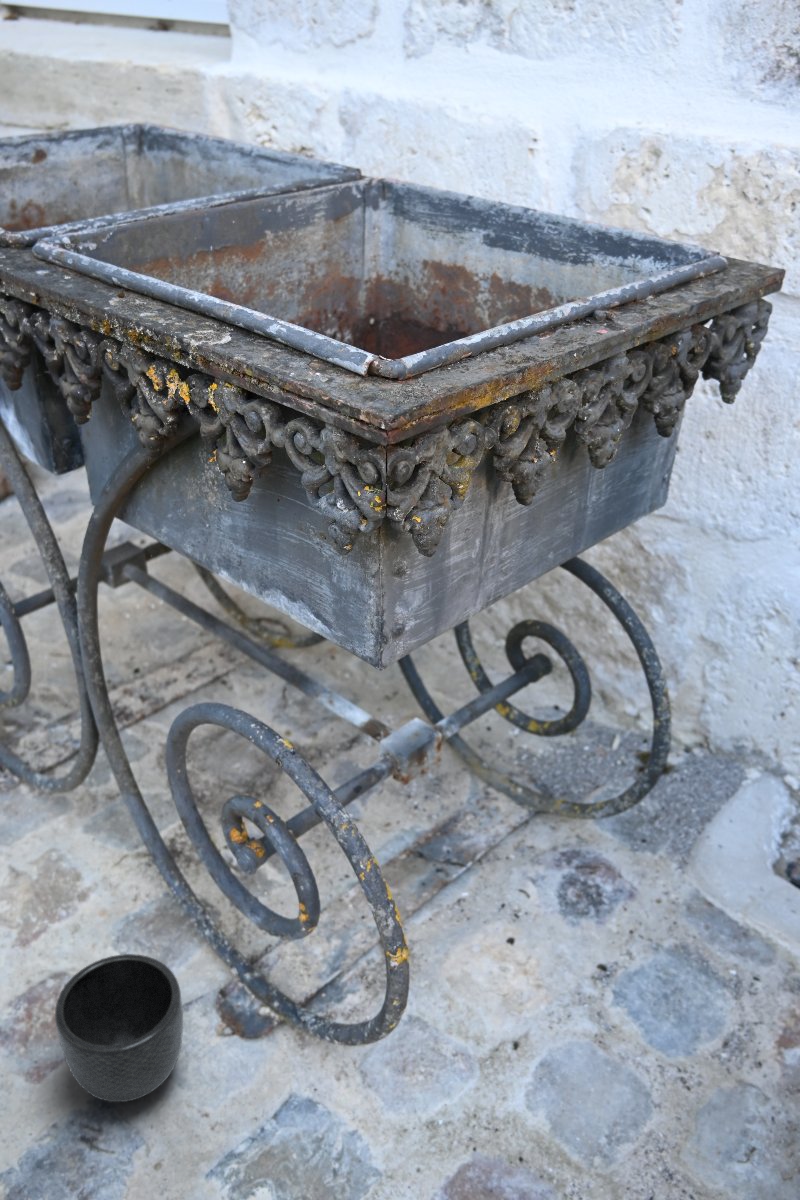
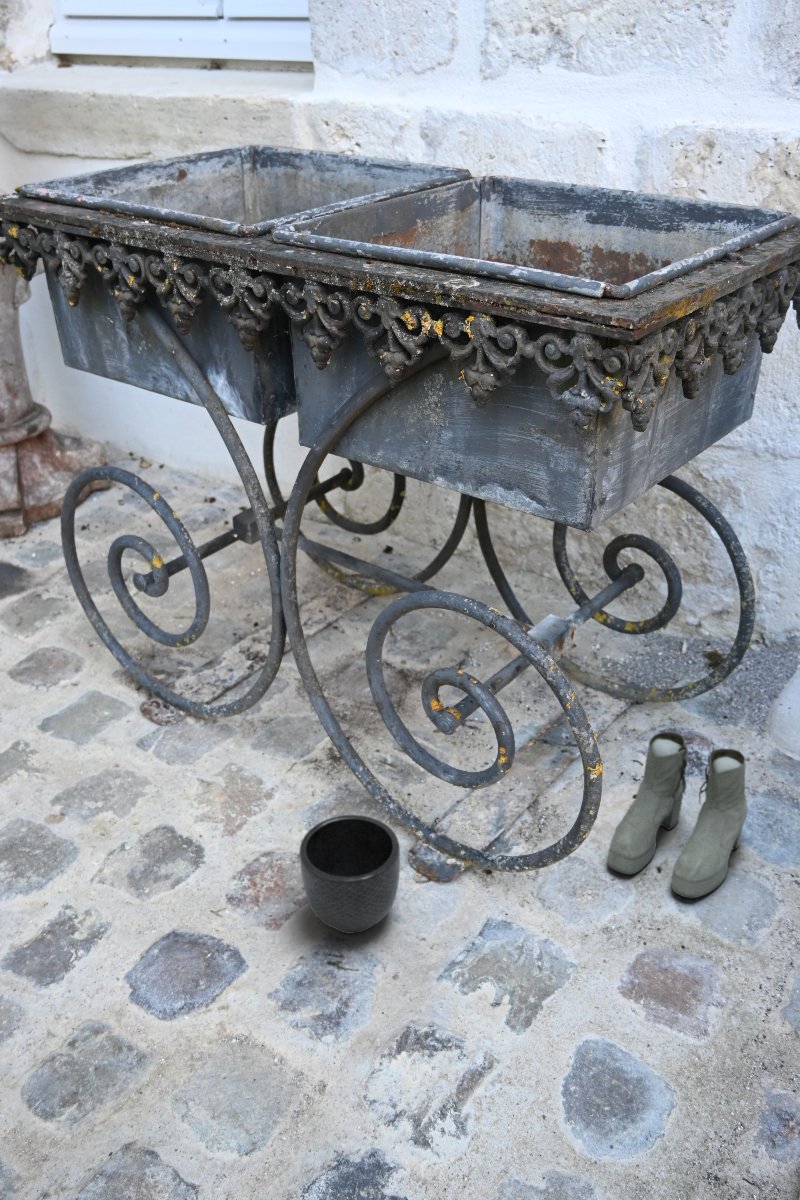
boots: none [452,877,631,1092] -> present [607,732,747,898]

